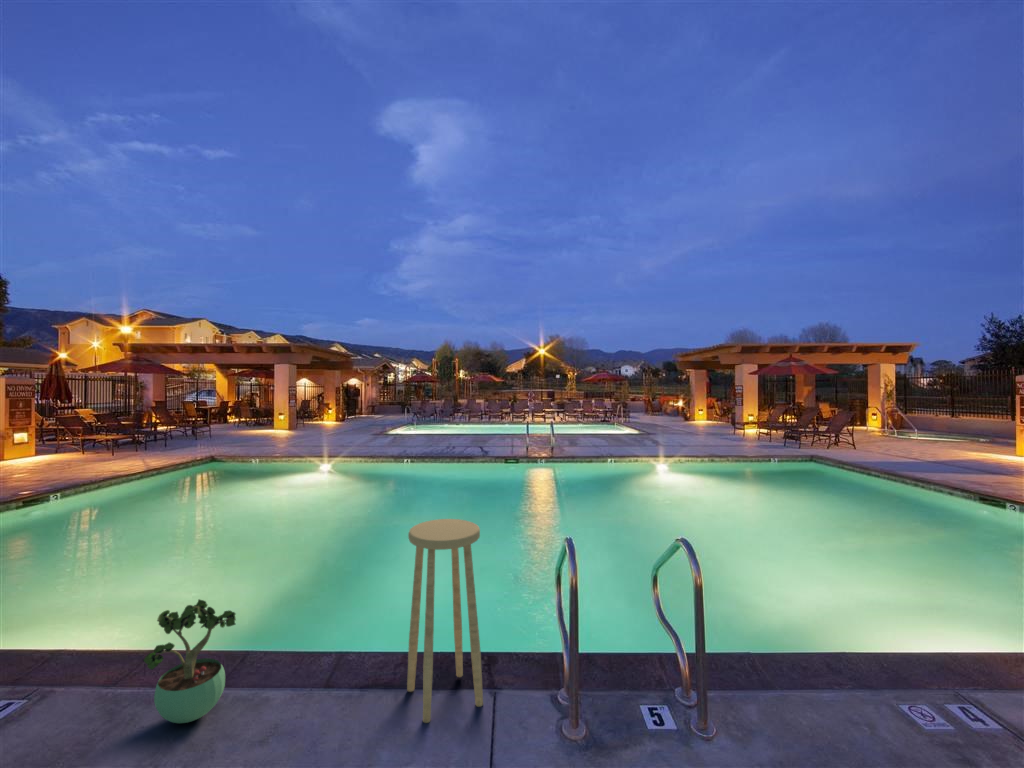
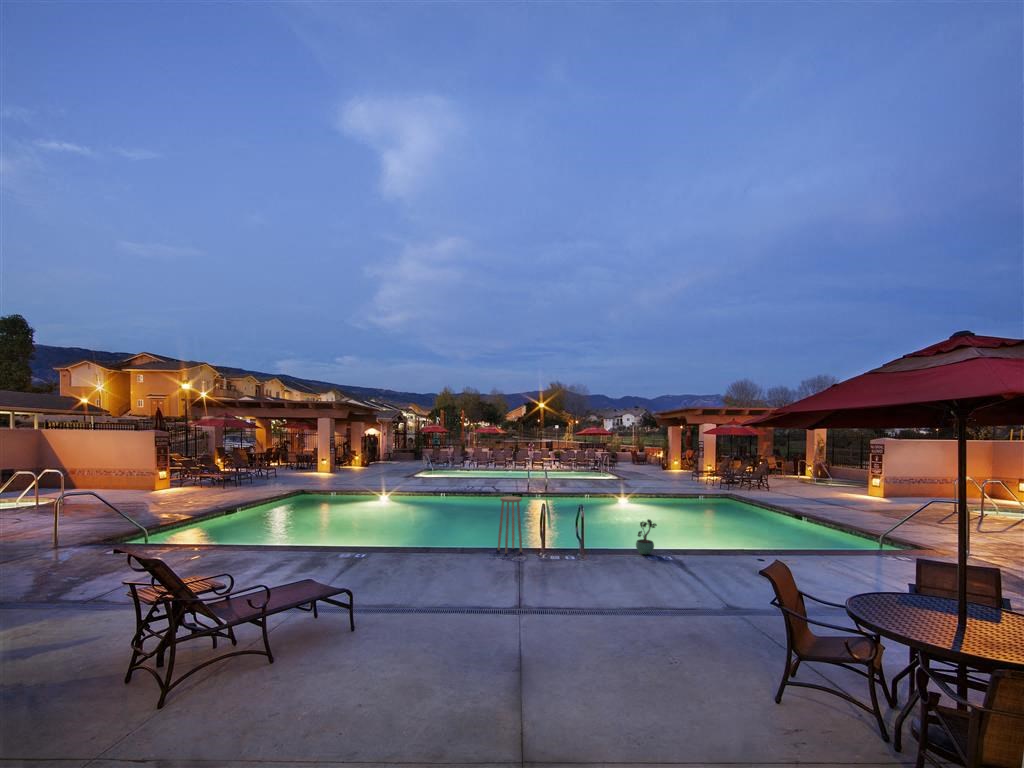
potted plant: present [143,599,236,723] -> present [636,519,657,555]

